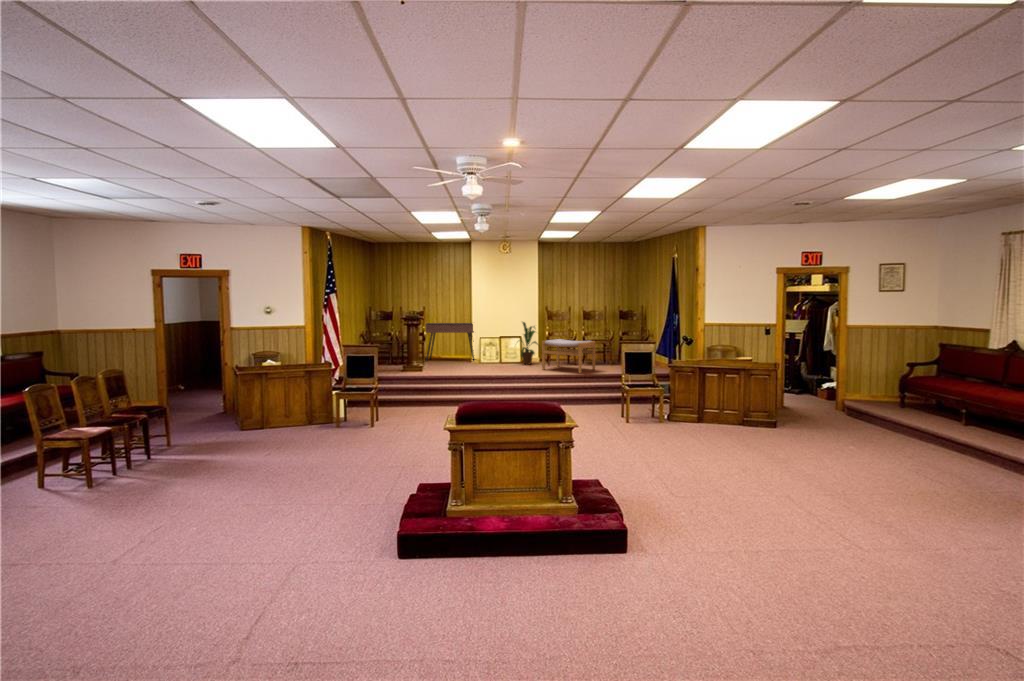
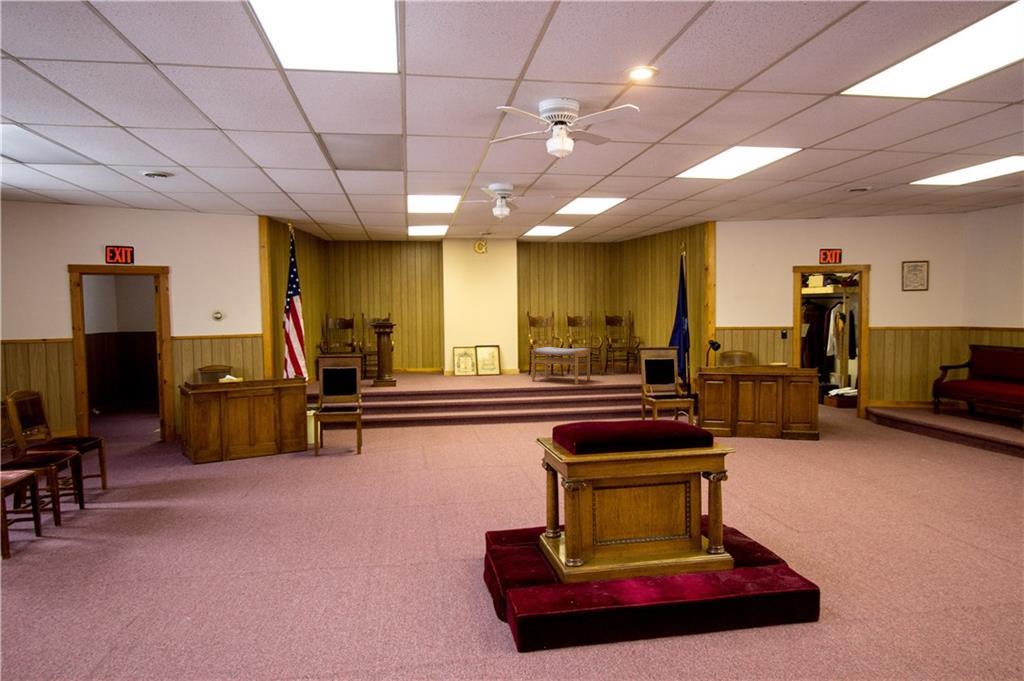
house plant: present [521,322,537,364] -> none [496,328,528,376]
console table: present [426,323,474,361] -> none [393,330,451,374]

